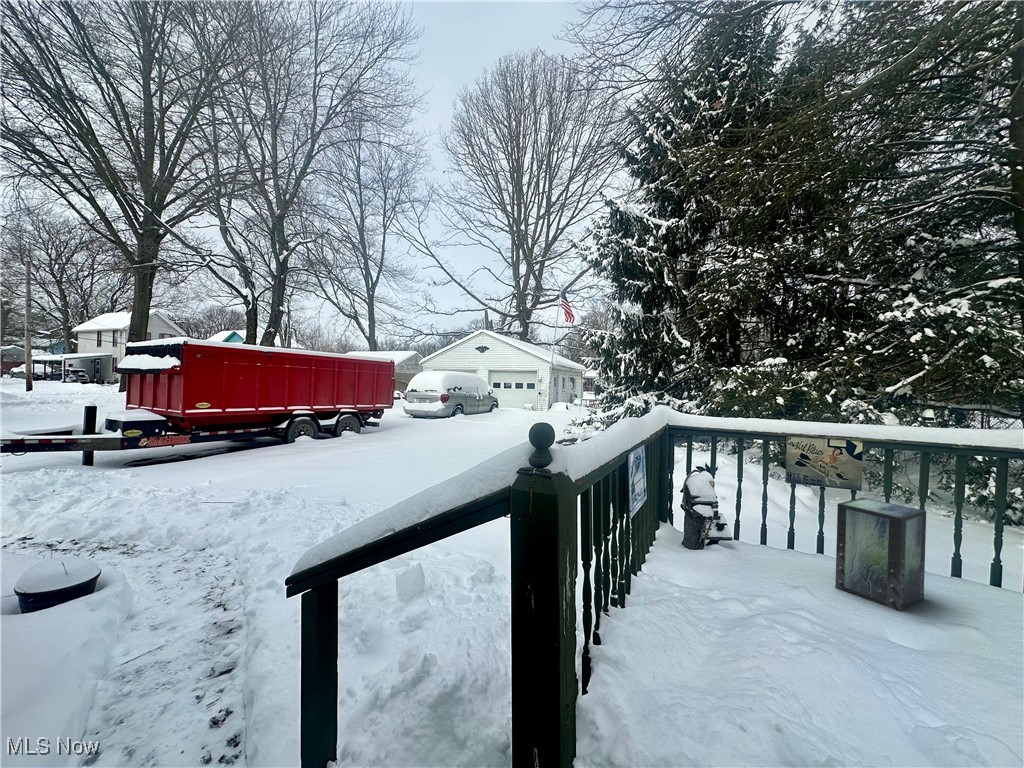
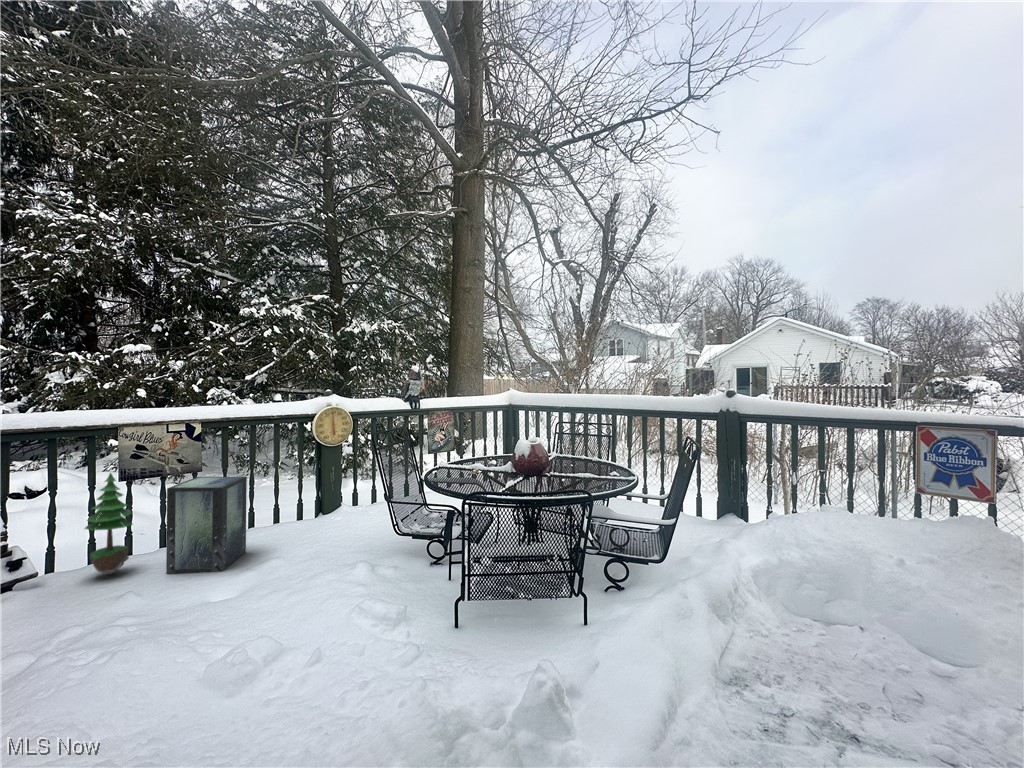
potted tree: none [765,477,804,567] -> present [85,473,133,575]

